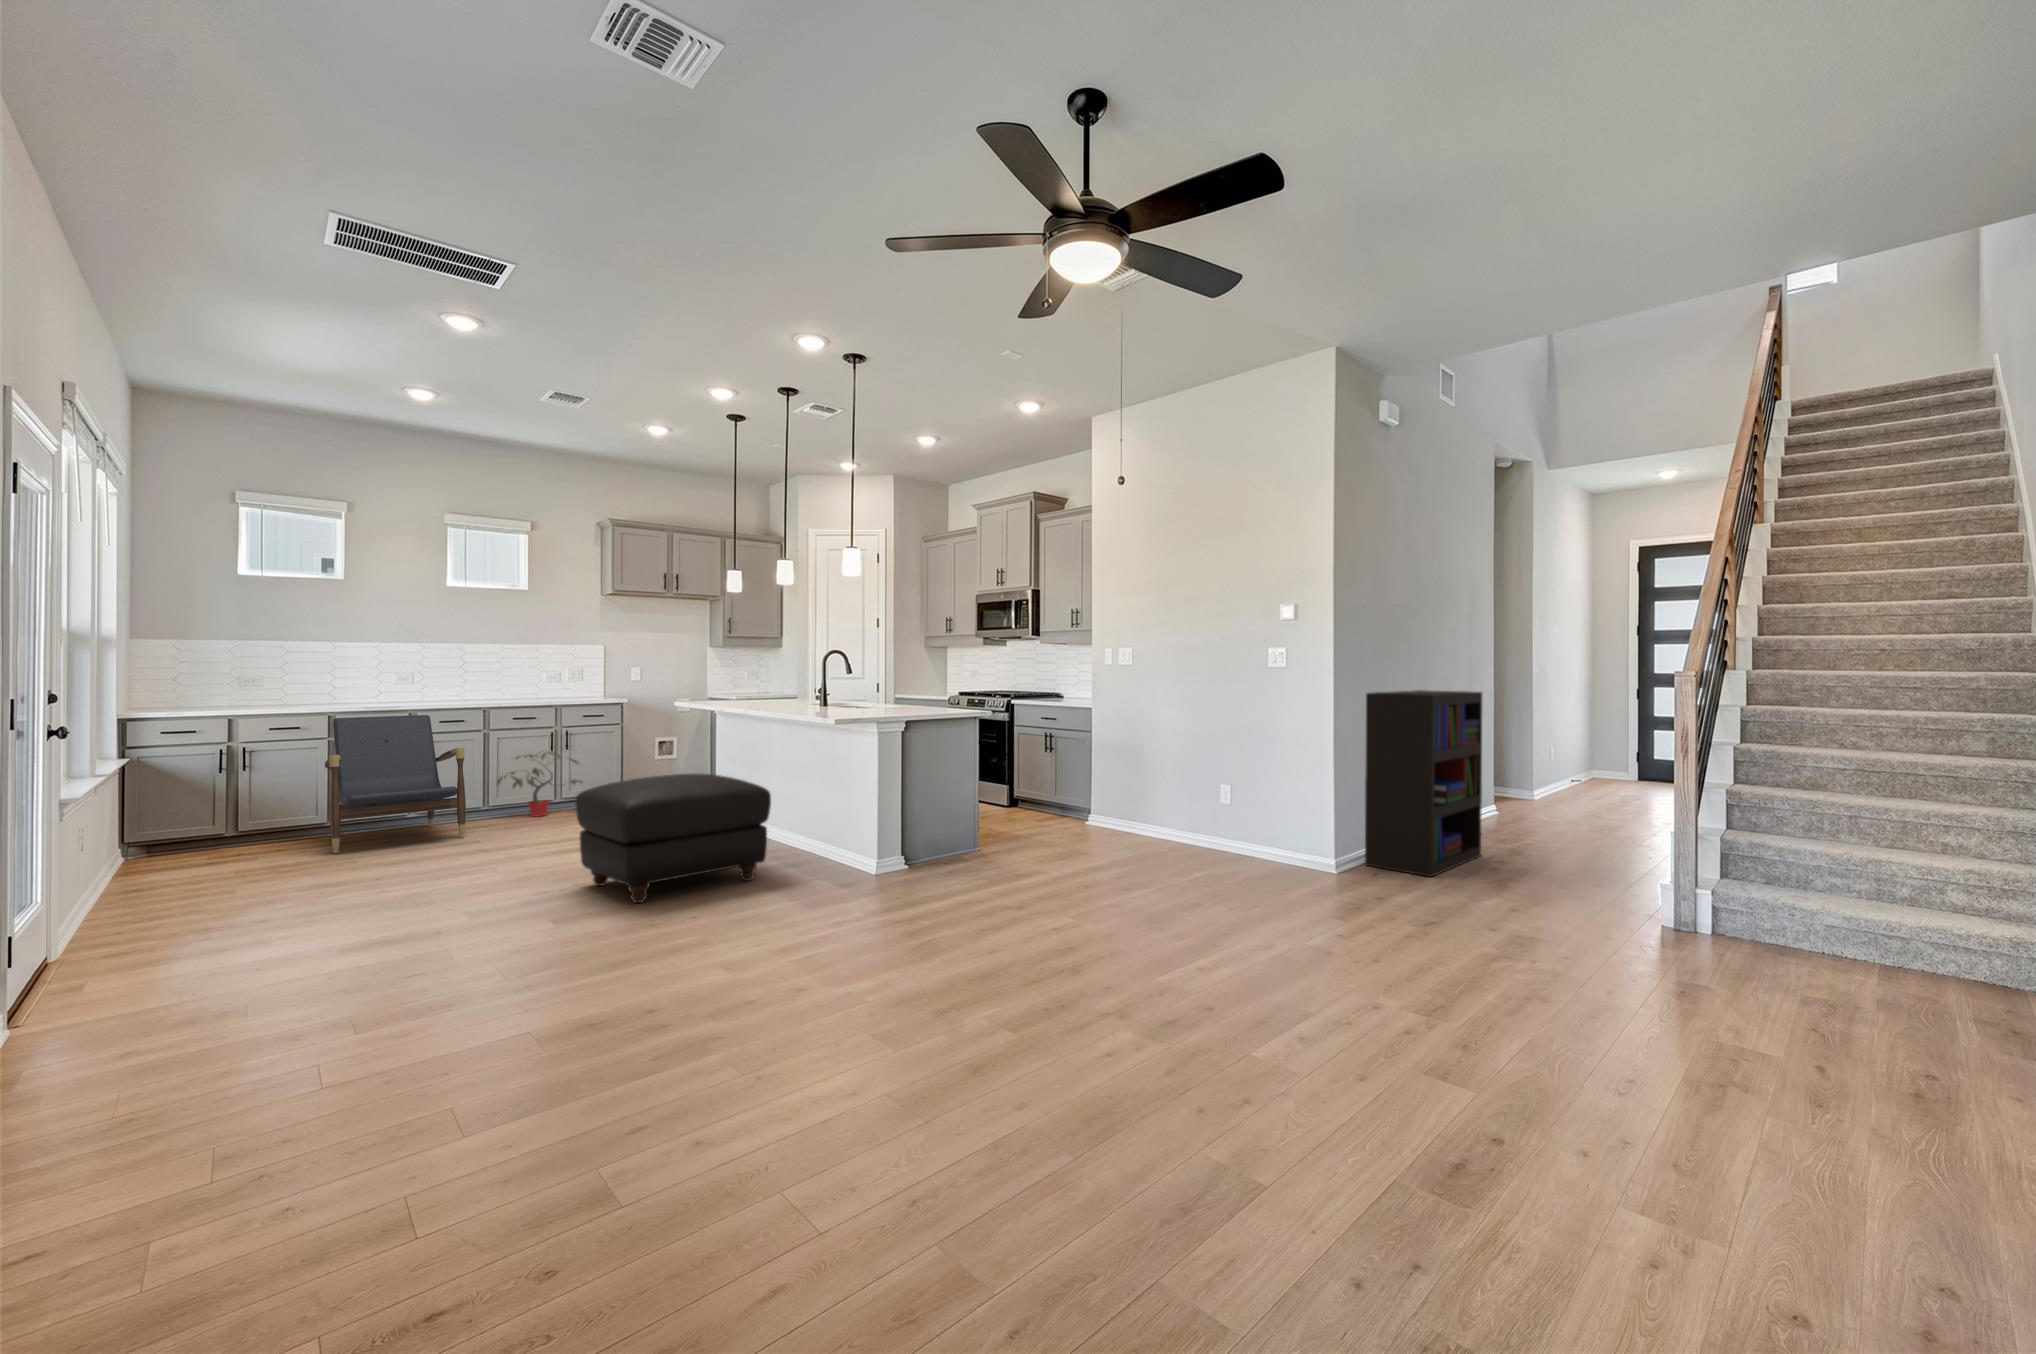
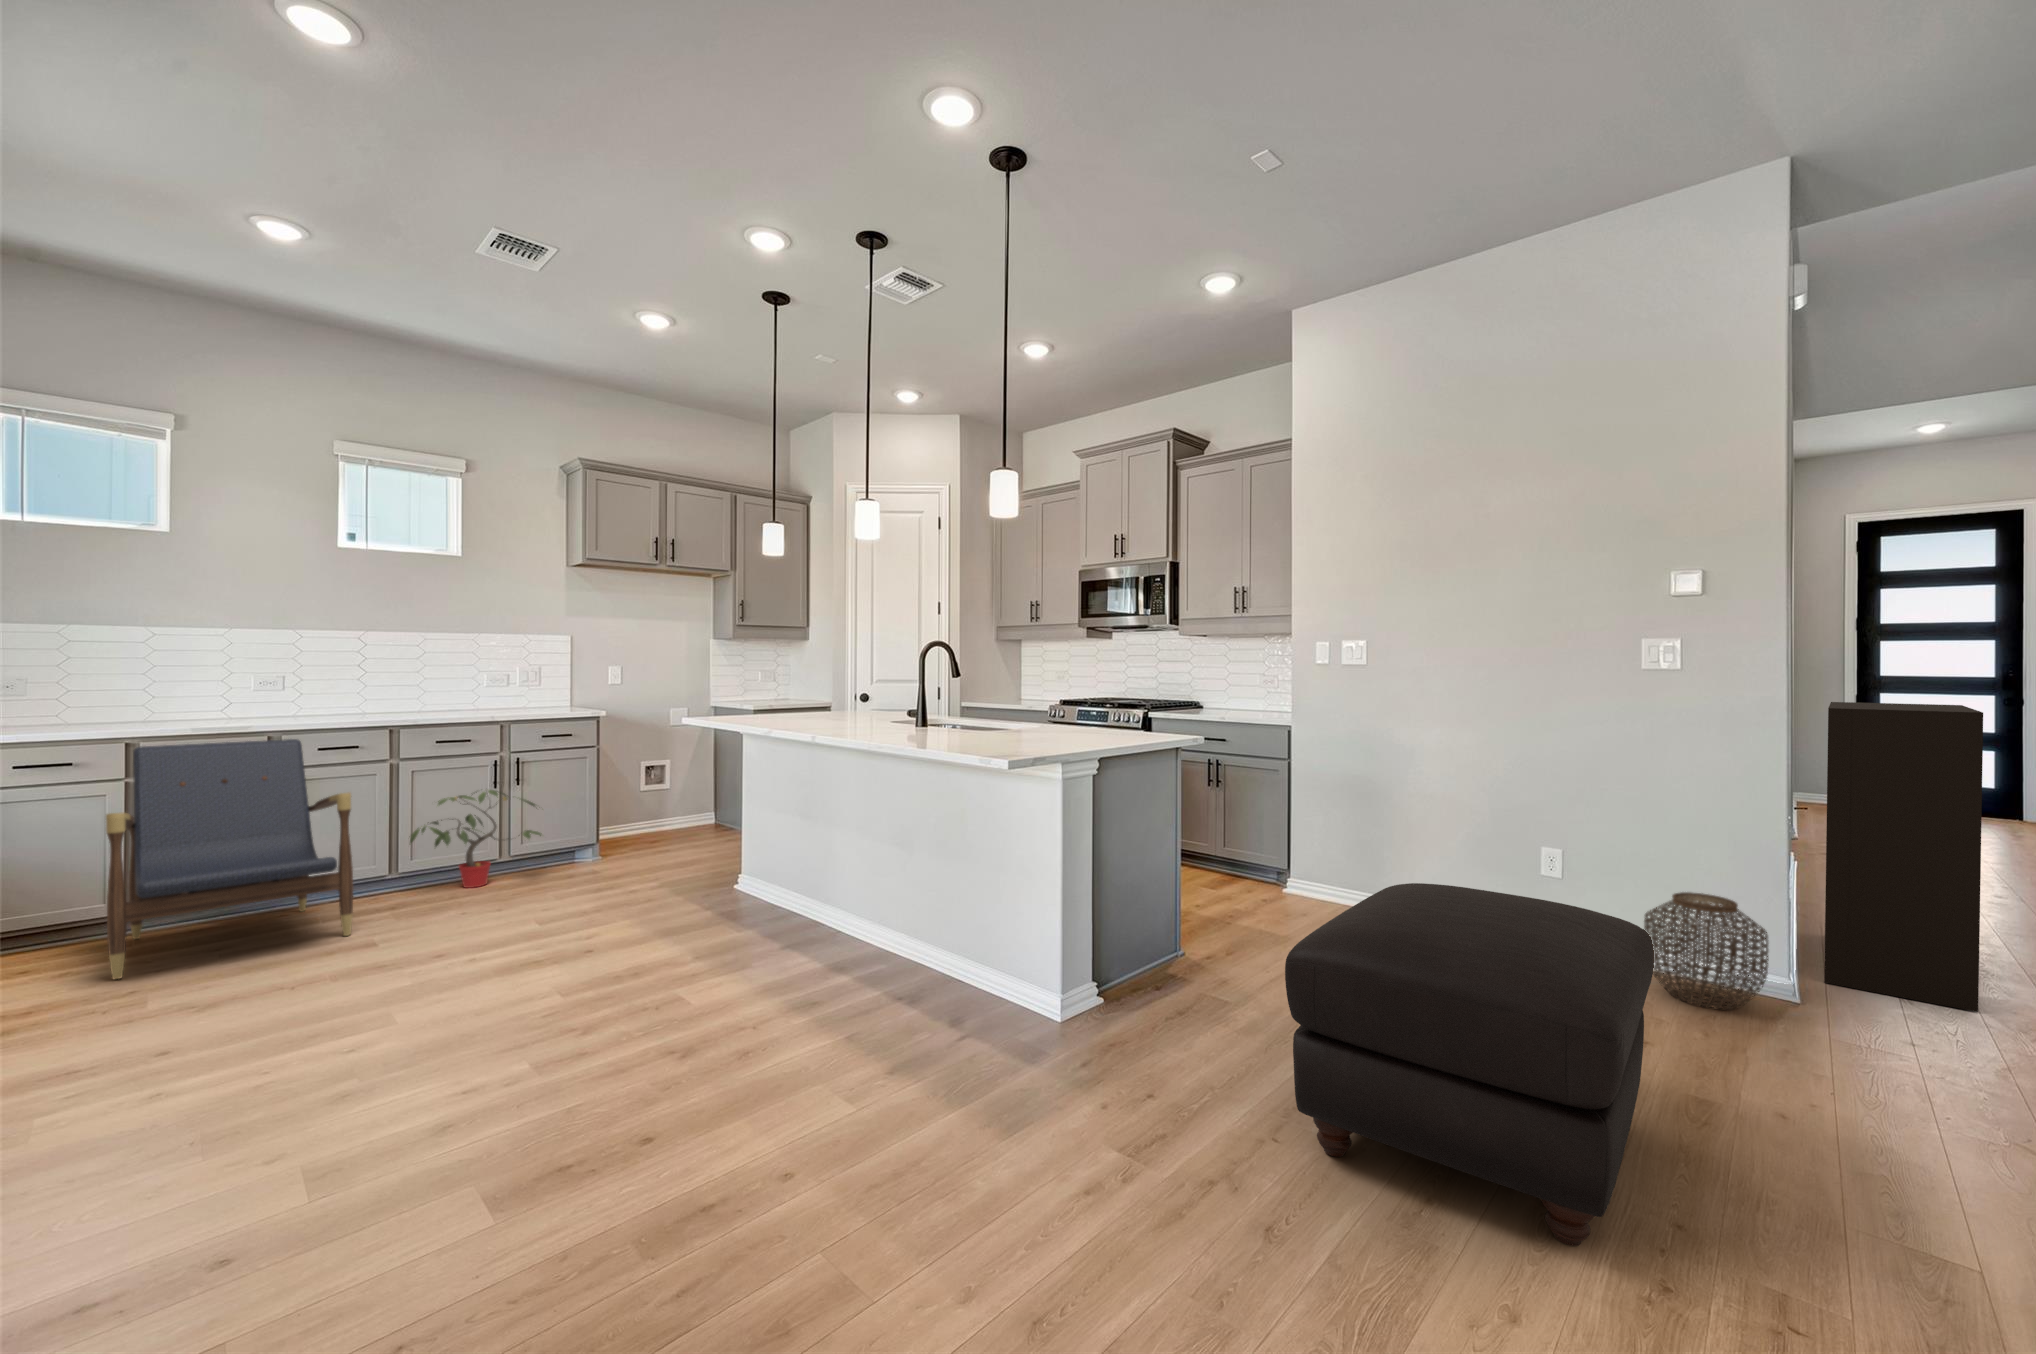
ottoman: present [576,774,771,903] -> present [1285,883,1654,1246]
woven basket: none [1243,807,1305,875] -> present [1644,892,1768,1010]

